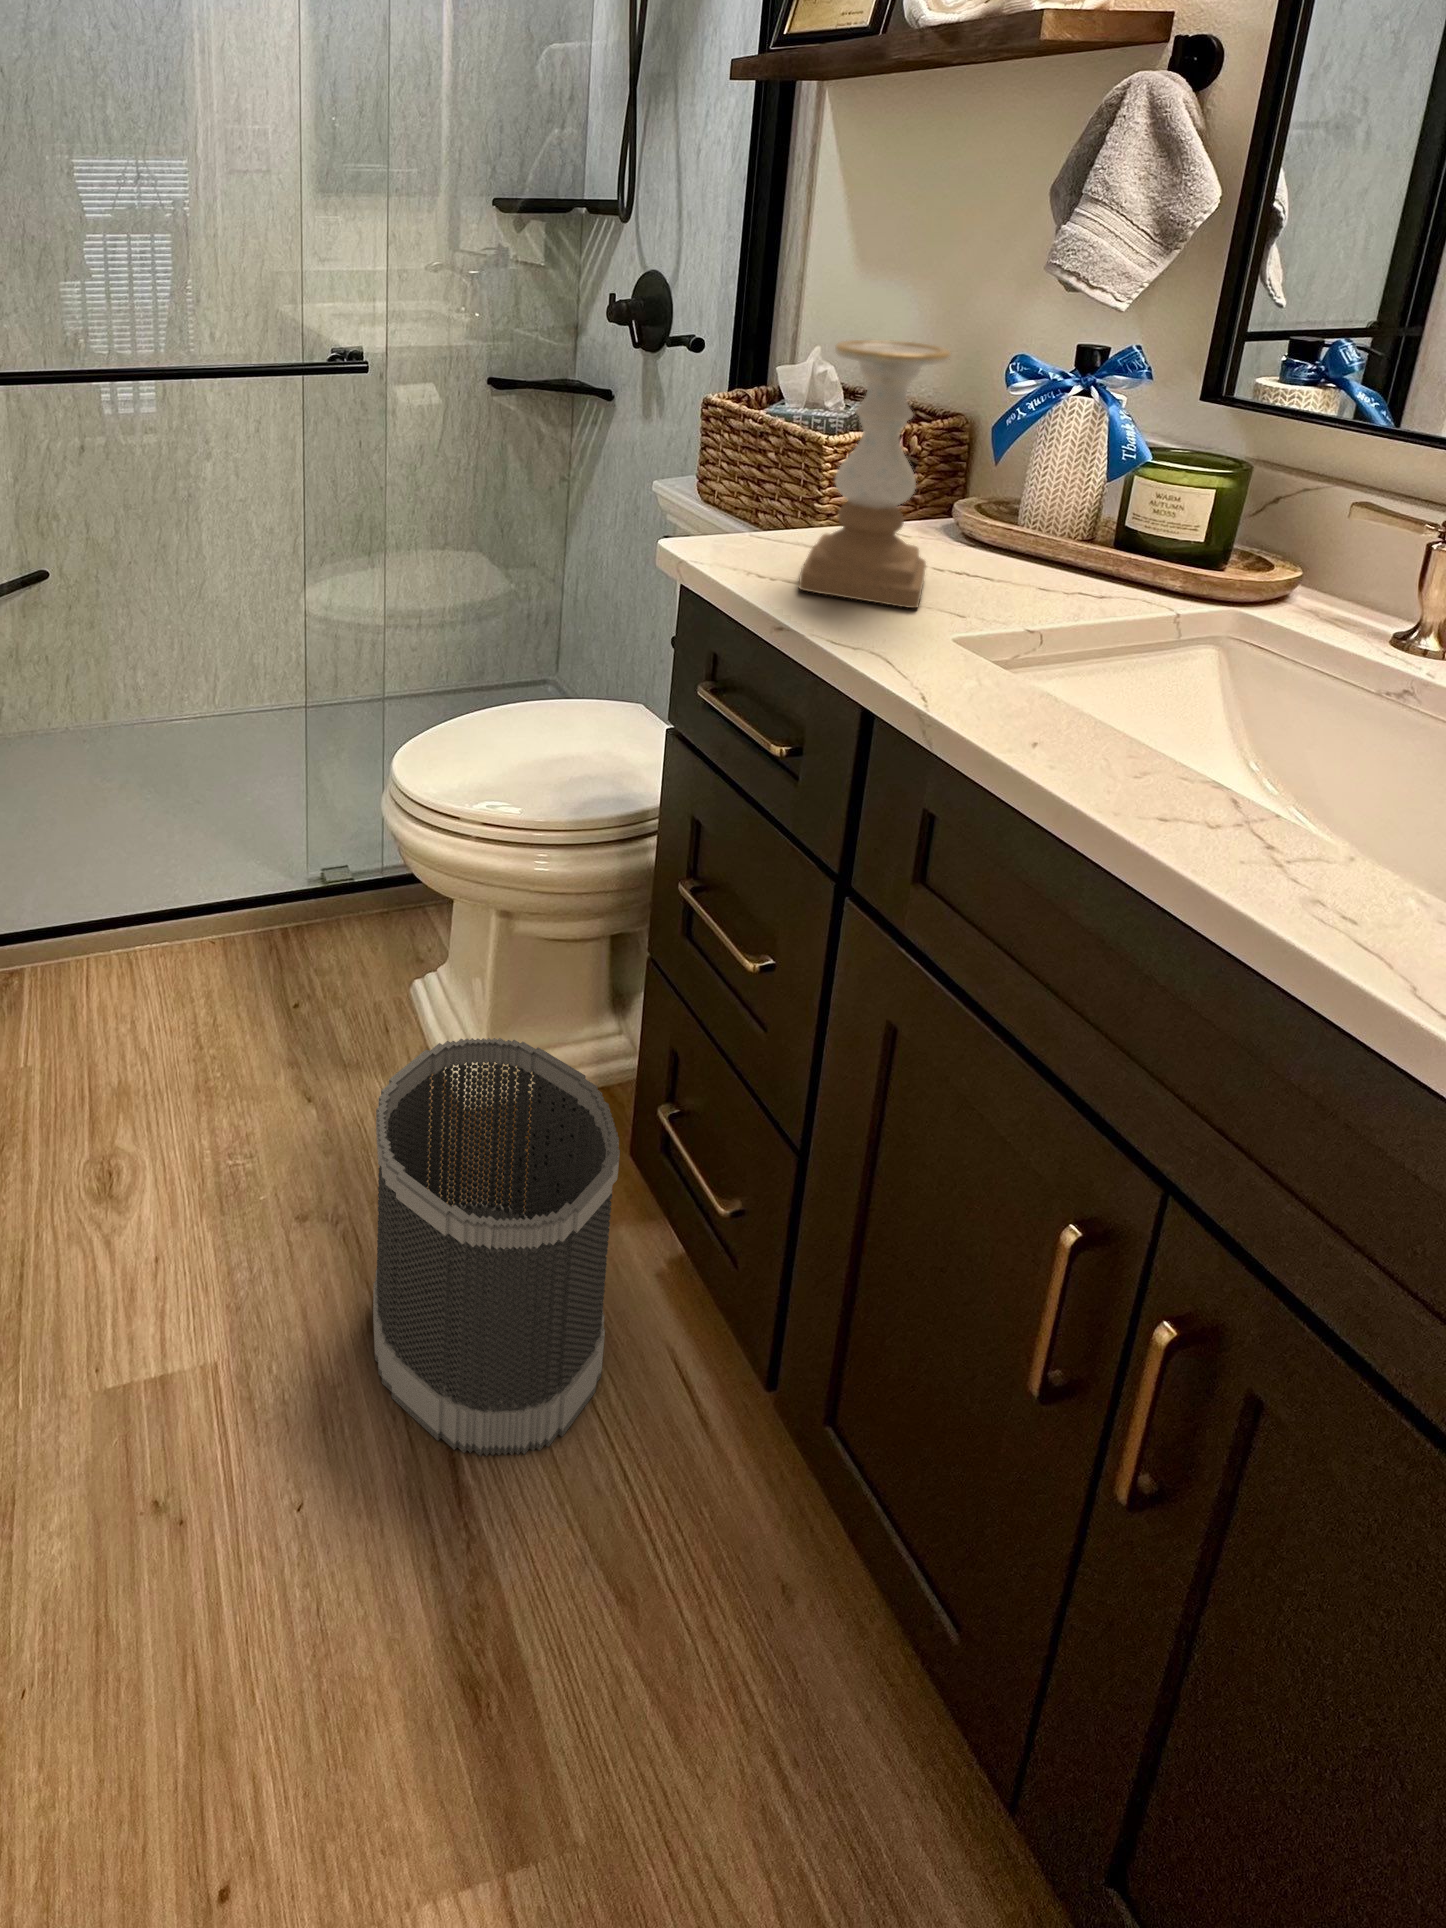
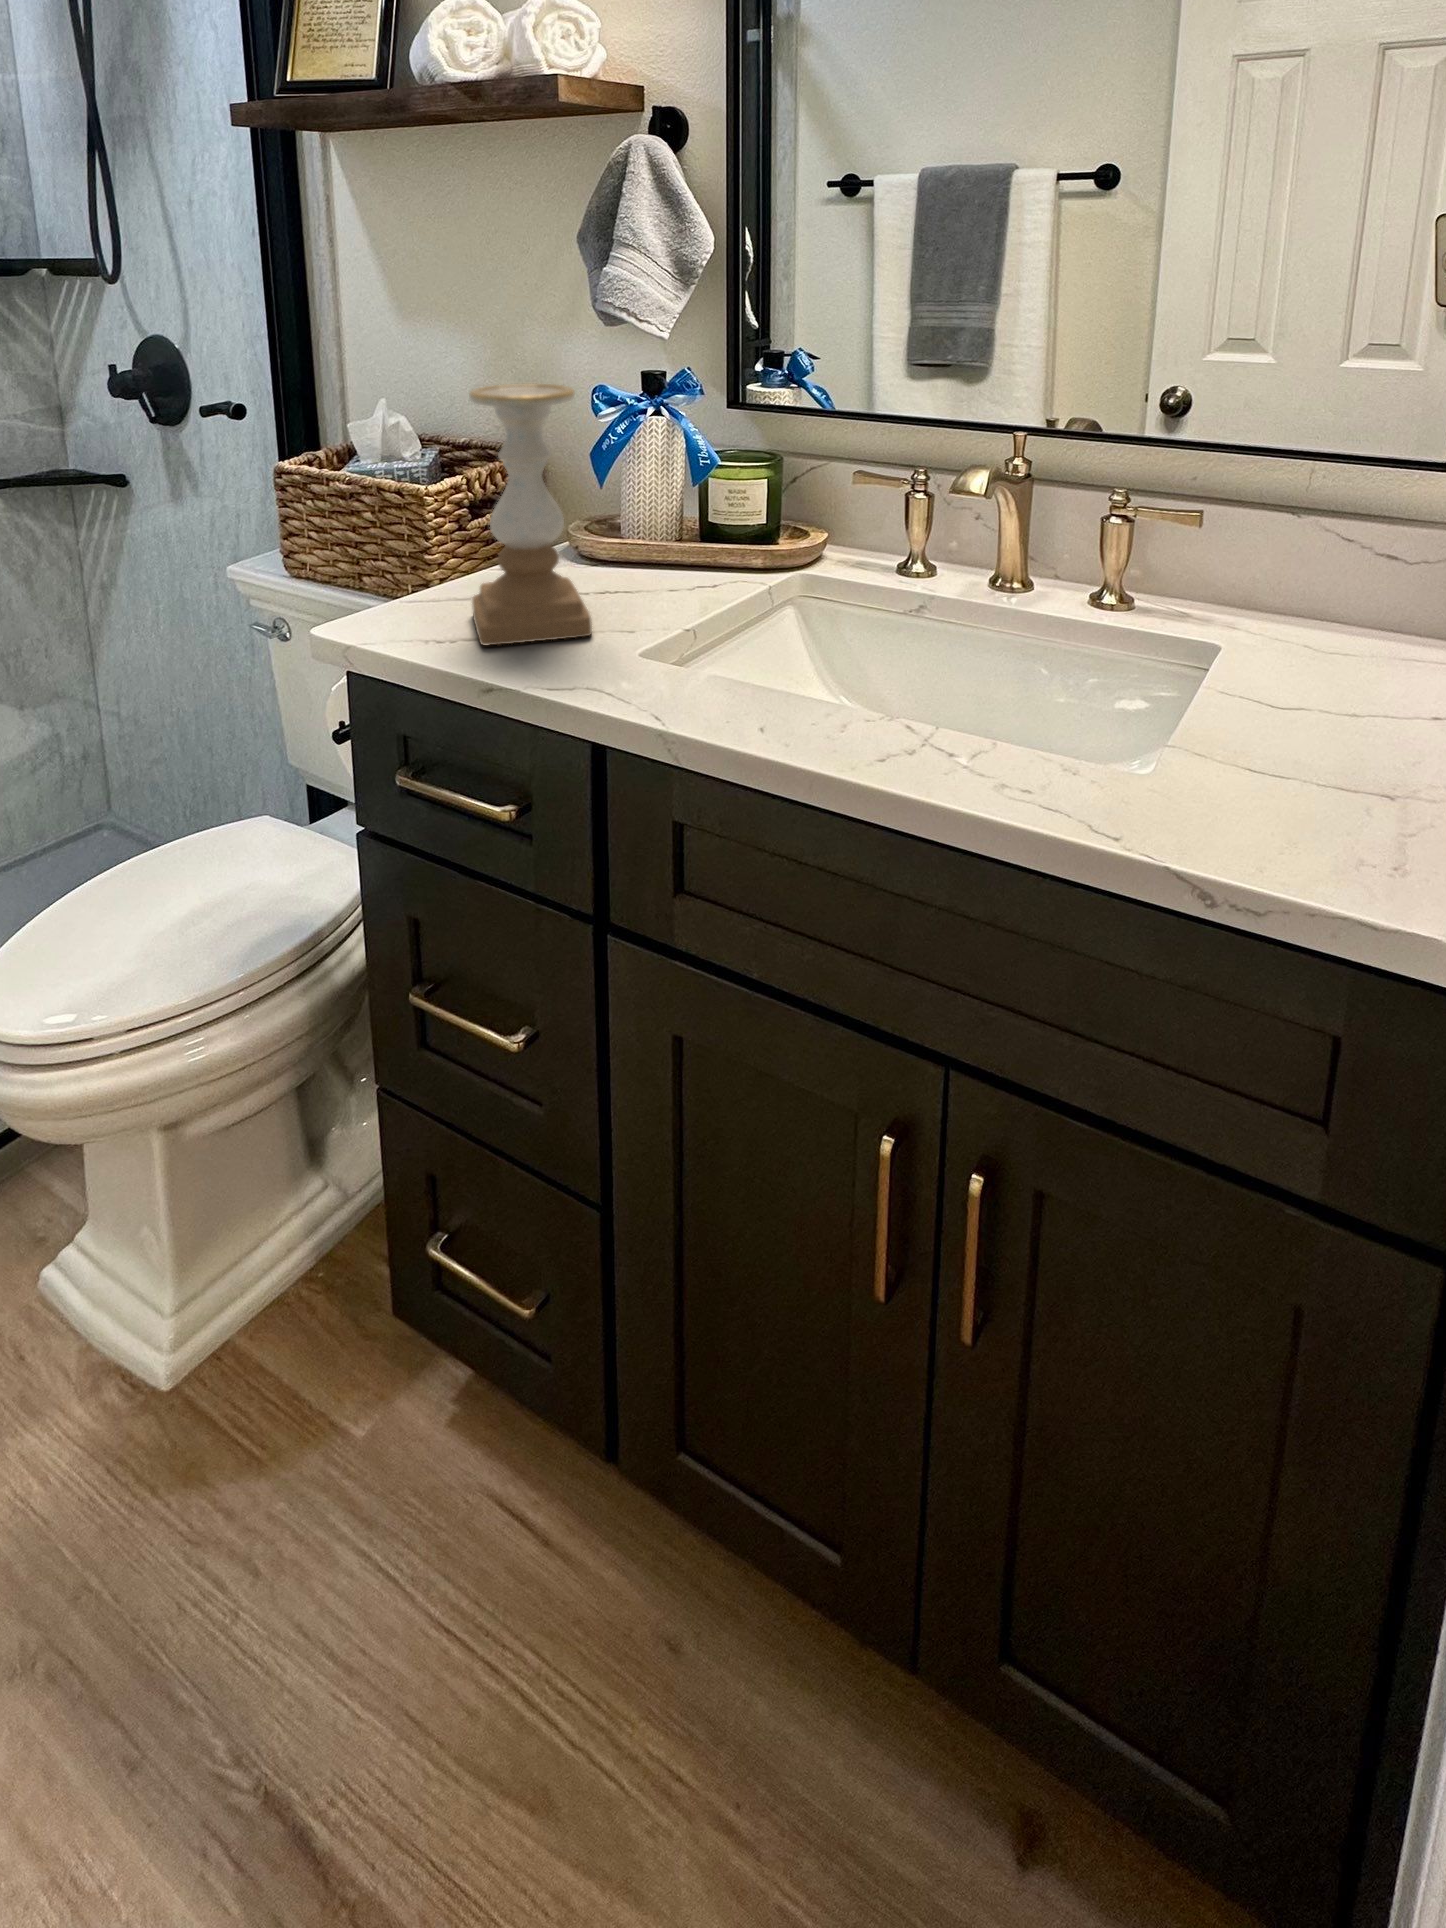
wastebasket: present [373,1038,620,1456] -> none [98,1258,435,1818]

